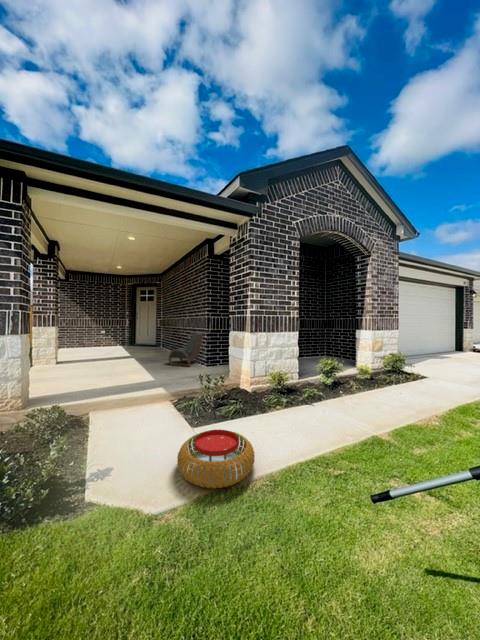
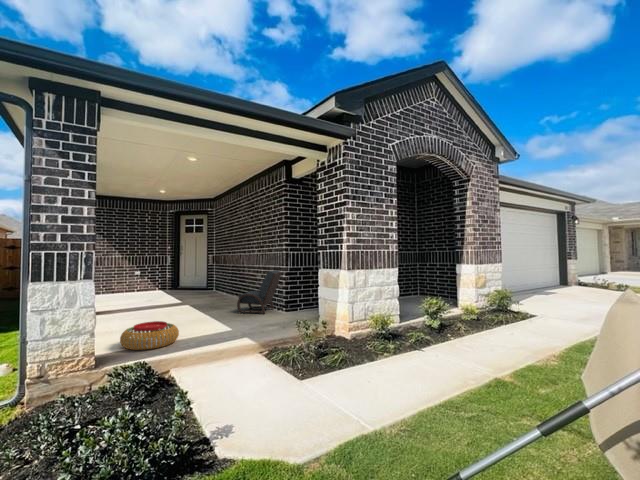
pouf: present [177,430,255,489] -> present [120,321,179,350]

